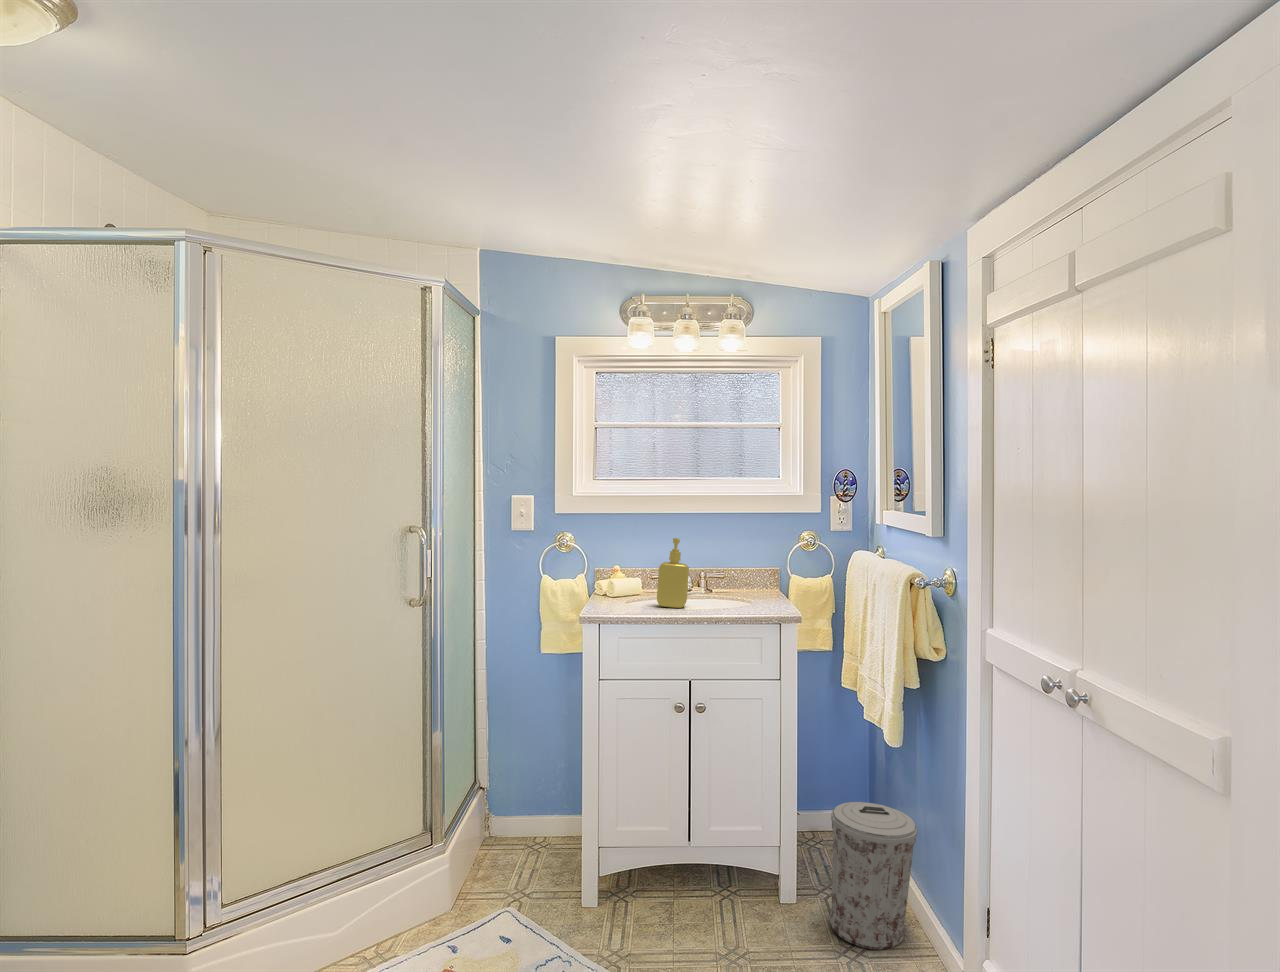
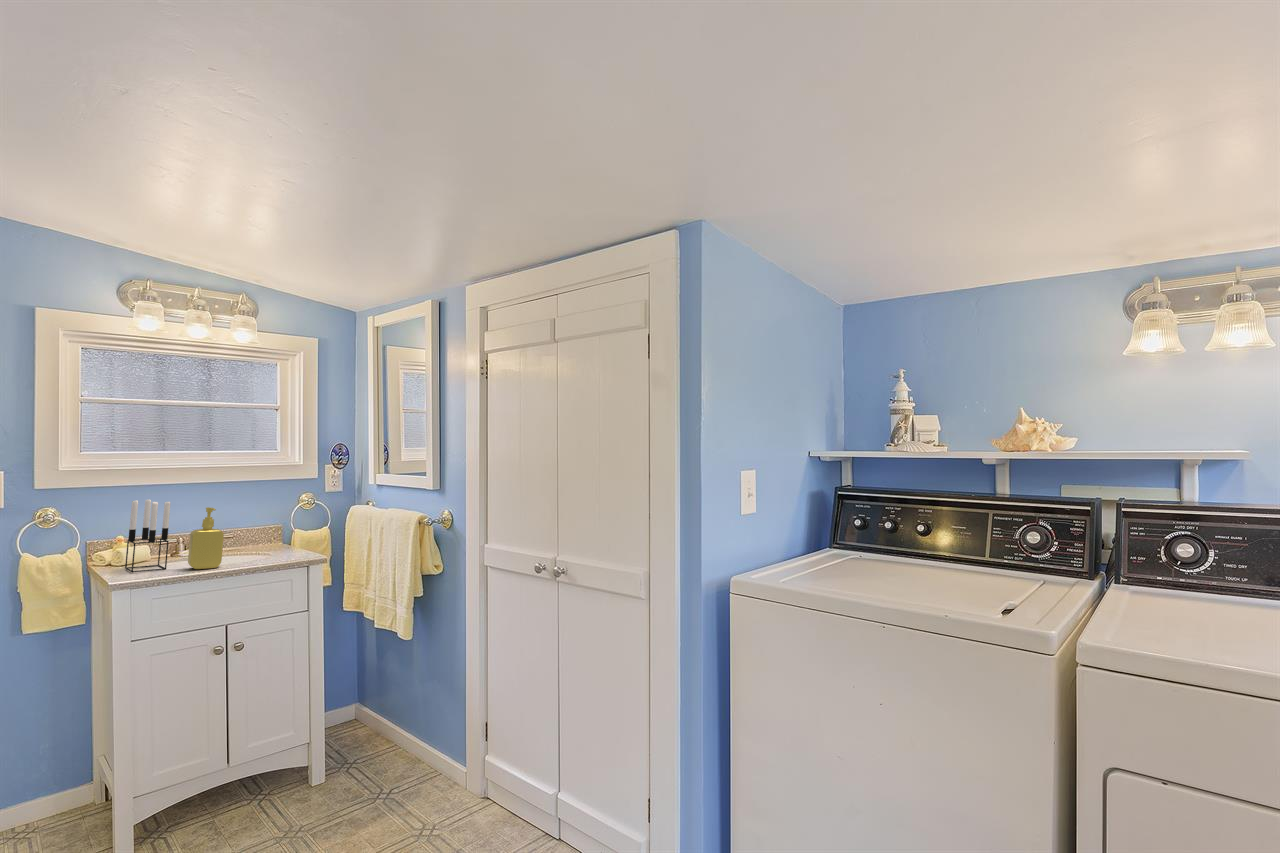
candle holder: none [611,525,648,603] -> present [125,499,170,572]
trash can: present [830,802,917,950] -> none [357,683,420,787]

